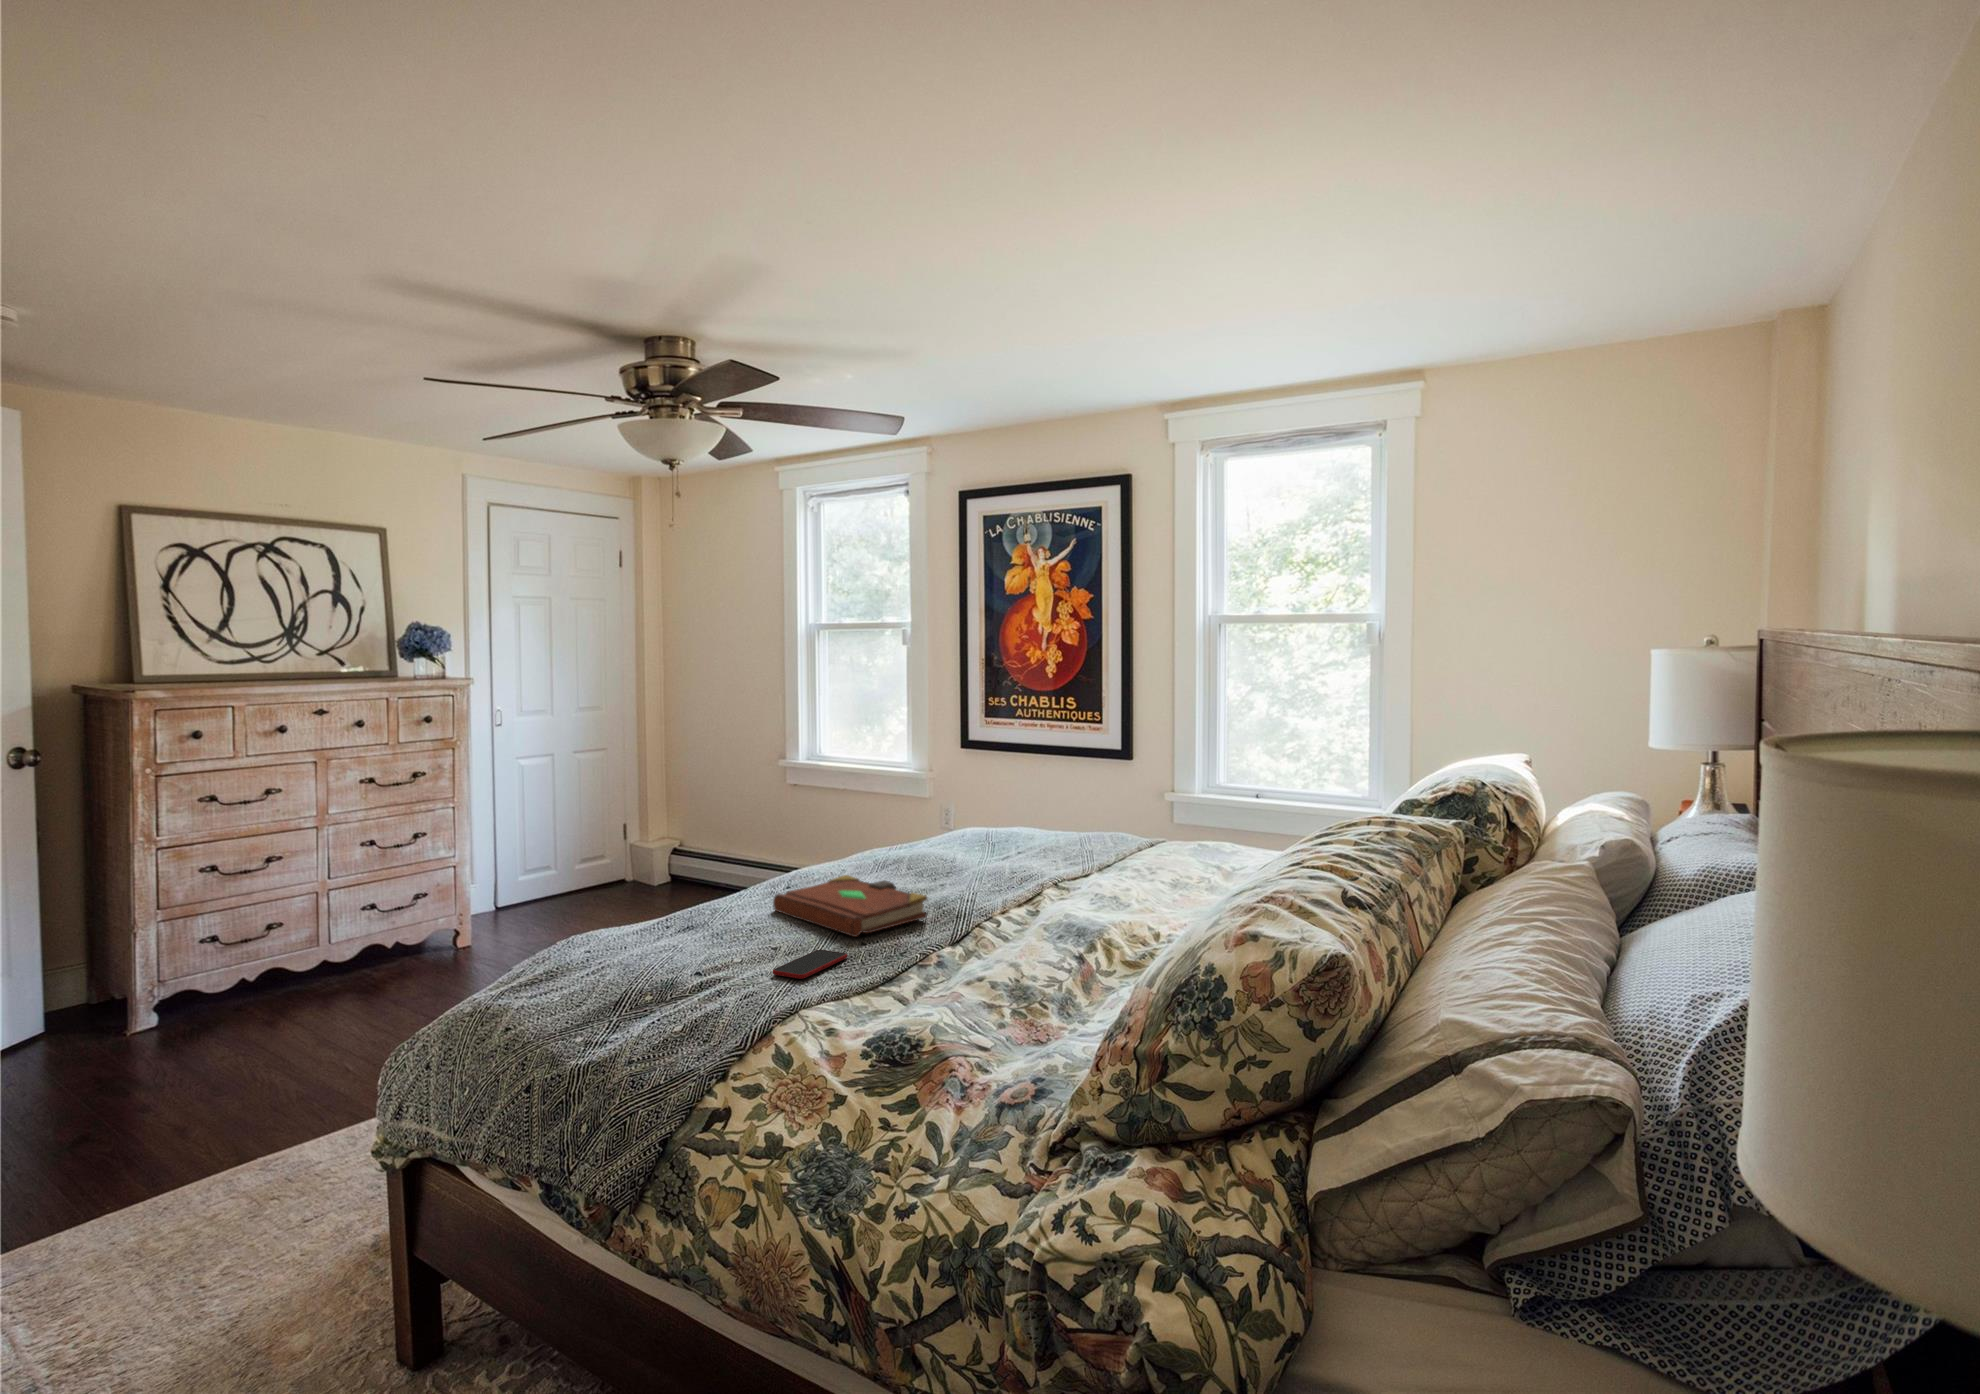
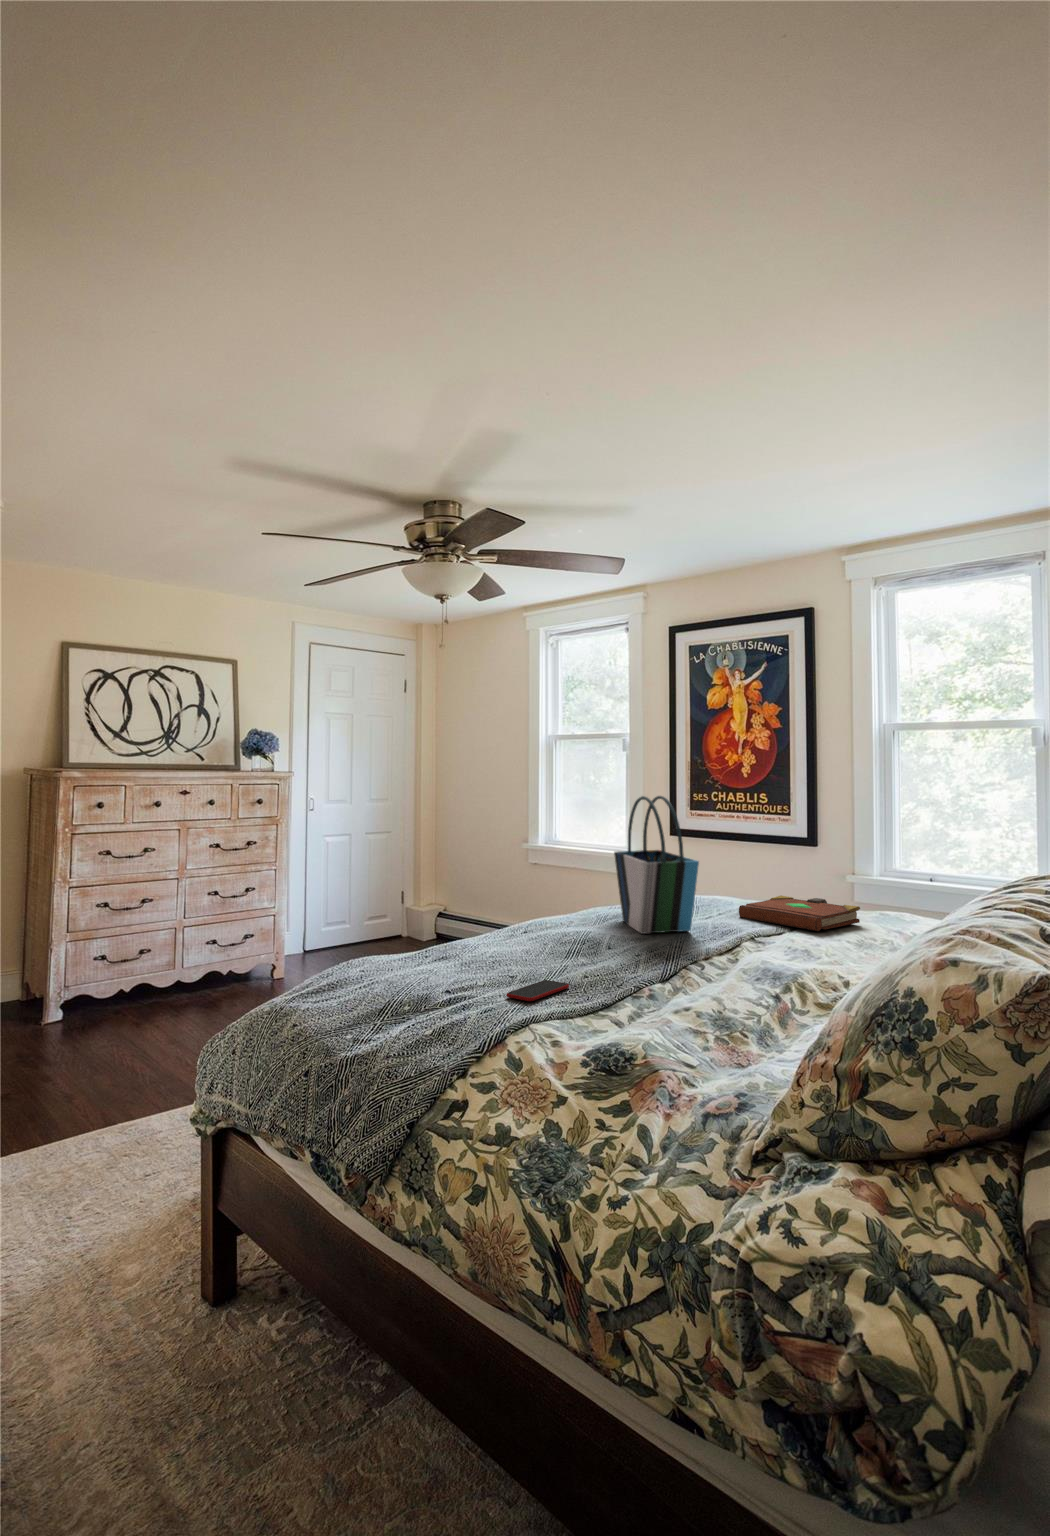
tote bag: none [899,719,998,882] -> present [614,796,699,934]
book: present [773,875,927,937] -> present [739,895,860,931]

